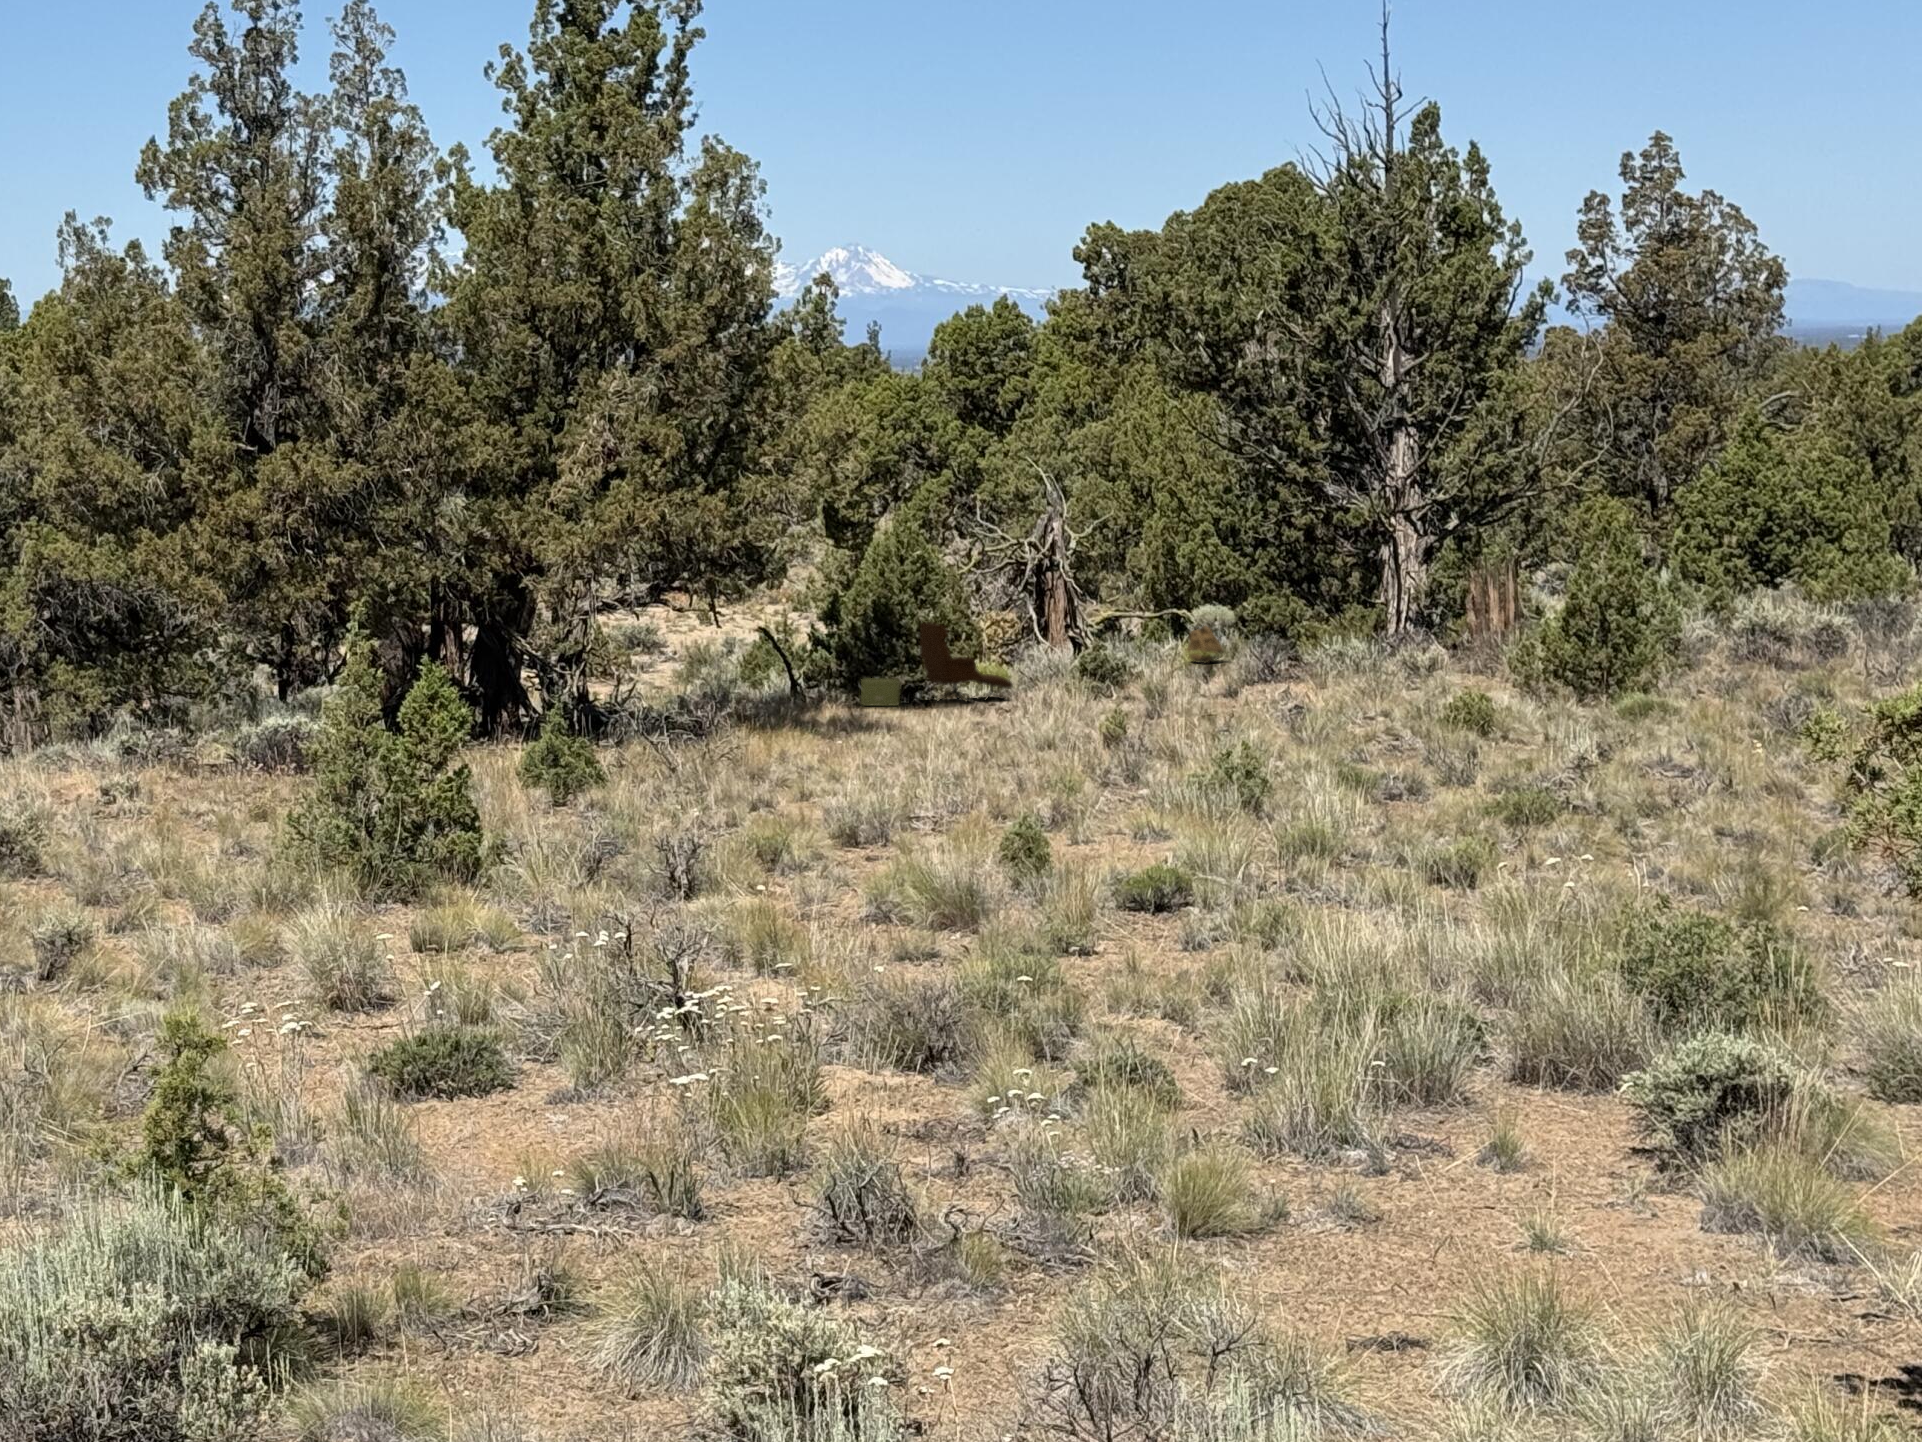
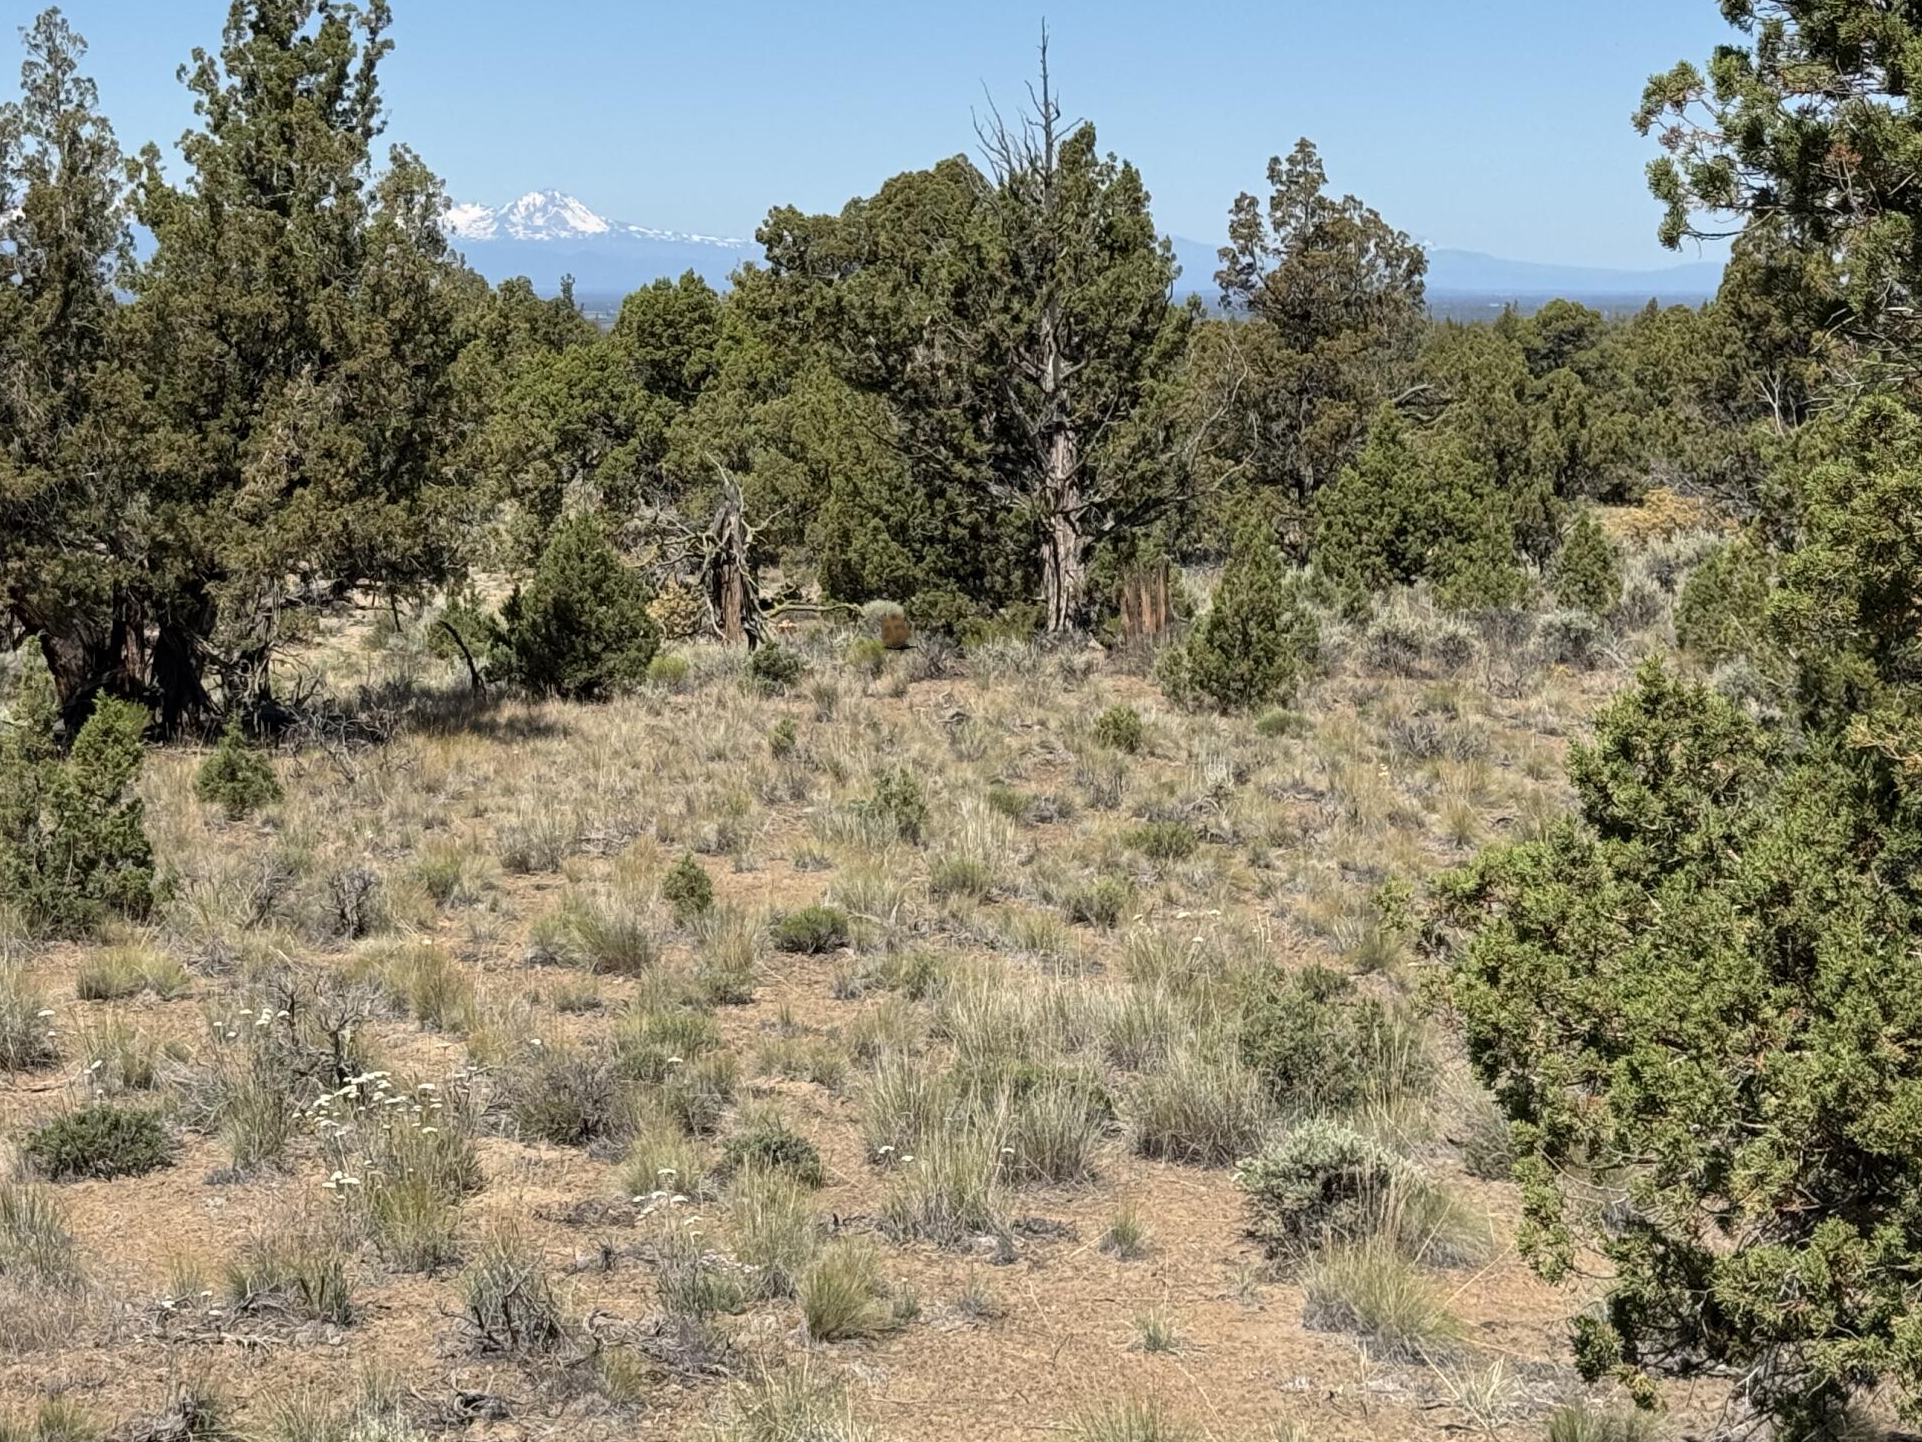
lounge chair: present [920,622,1013,701] -> none [618,615,708,695]
storage box: present [861,678,900,706] -> none [560,671,599,700]

